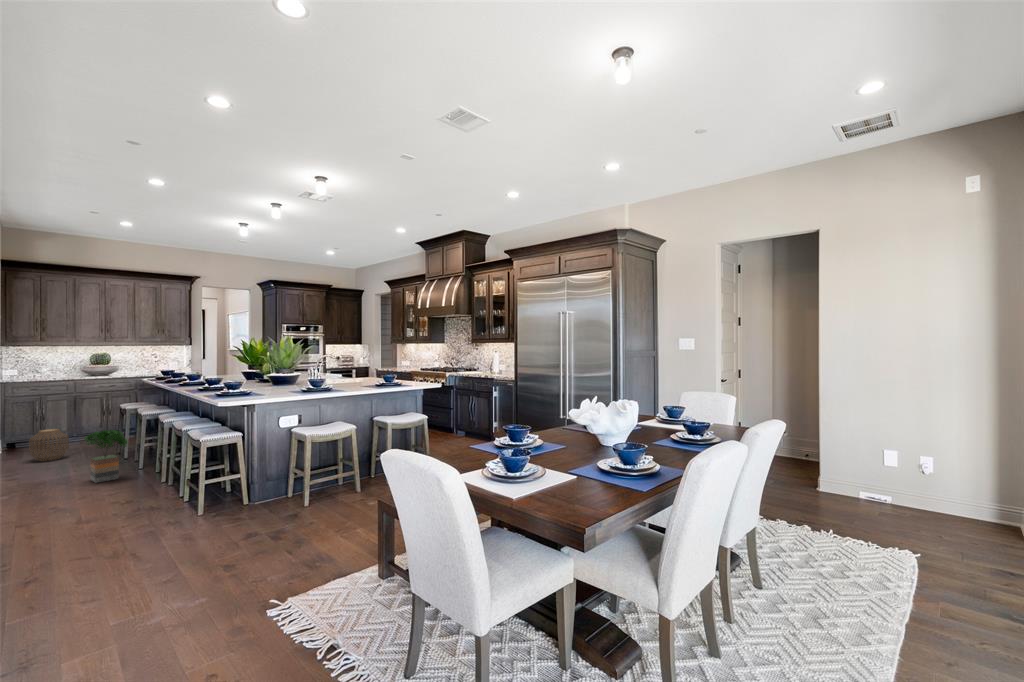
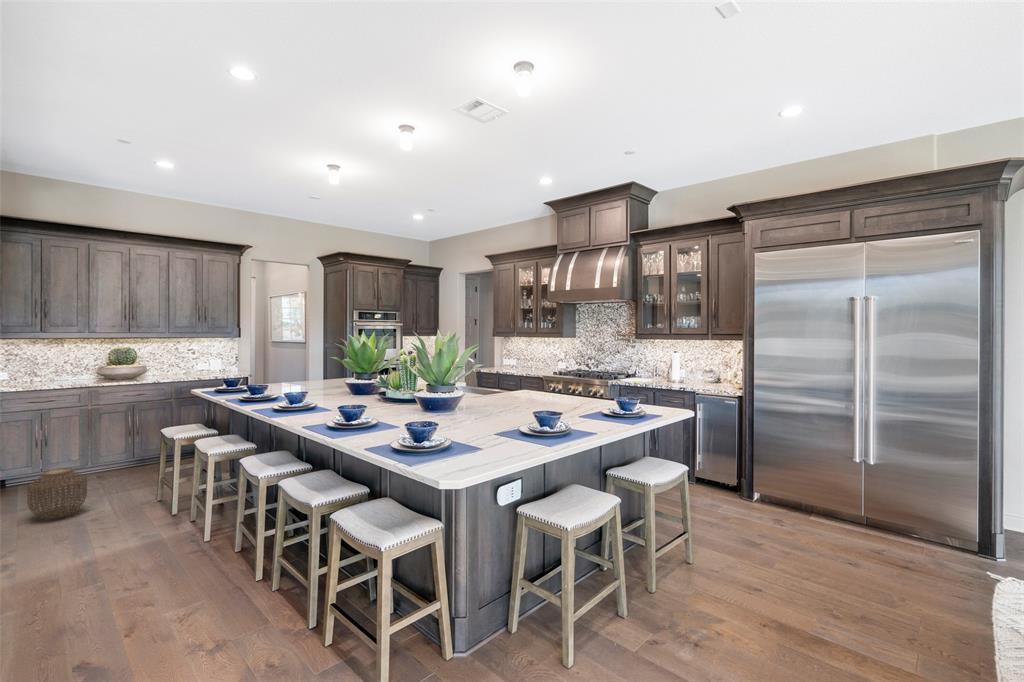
potted tree: present [84,430,128,483] -> none [118,485,194,582]

